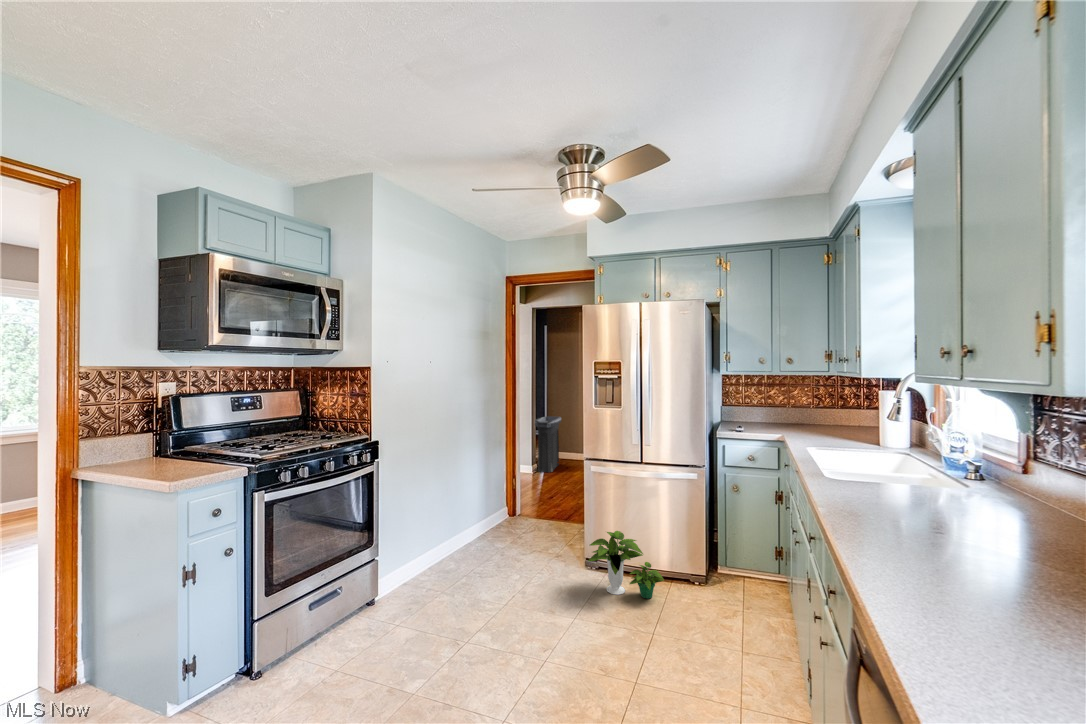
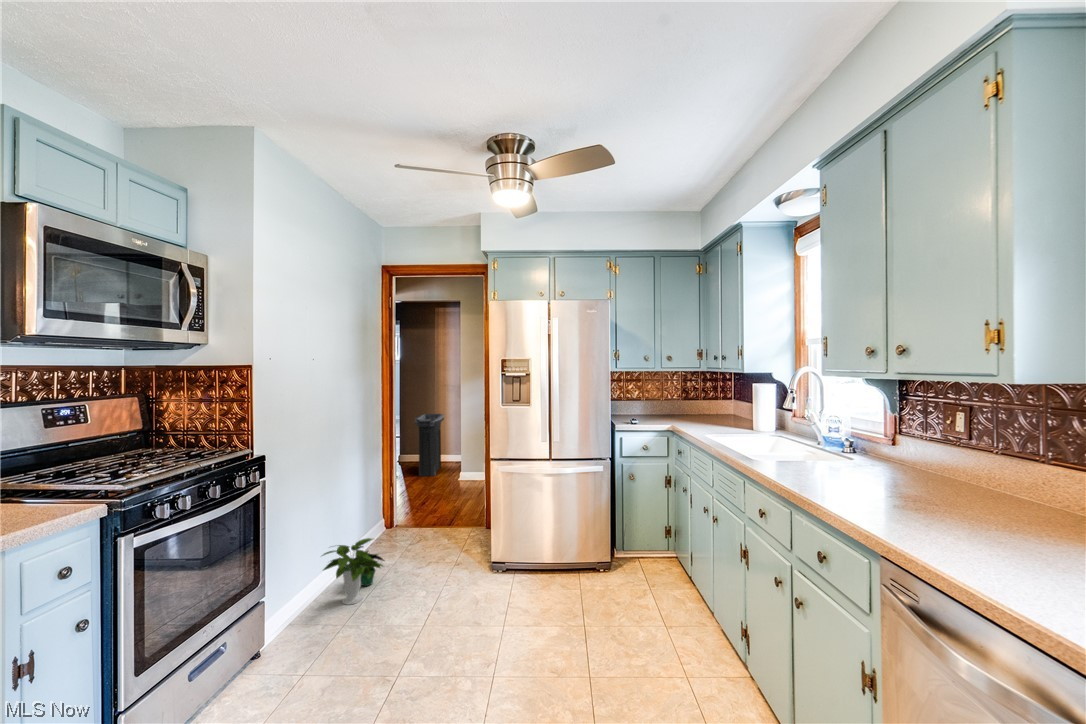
potted plant: present [588,531,664,598] -> present [322,538,384,605]

